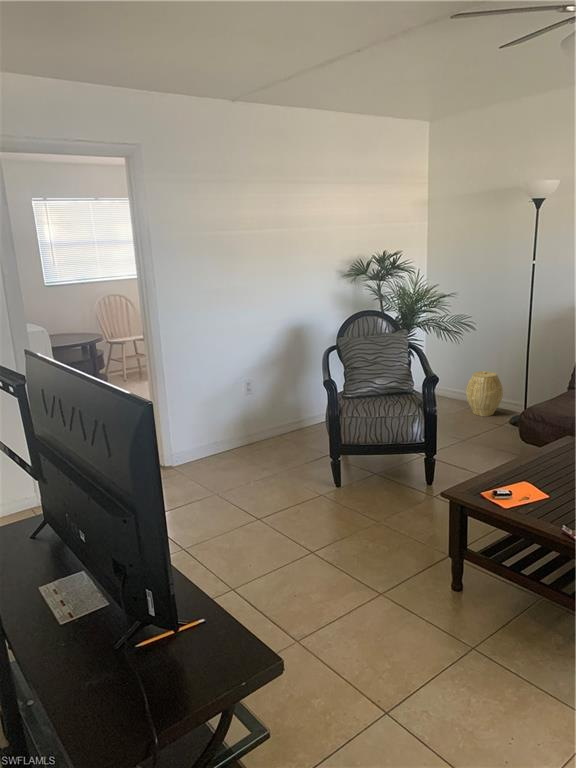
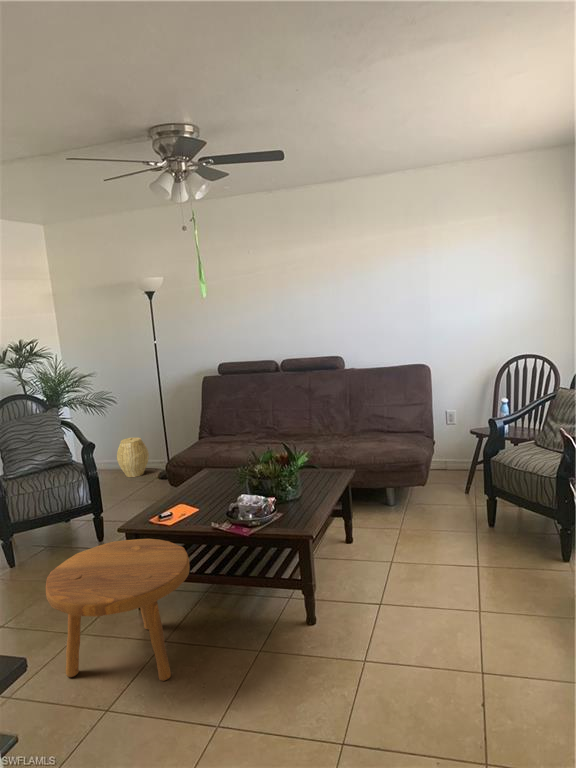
footstool: none [344,507,523,707] -> present [46,539,190,681]

